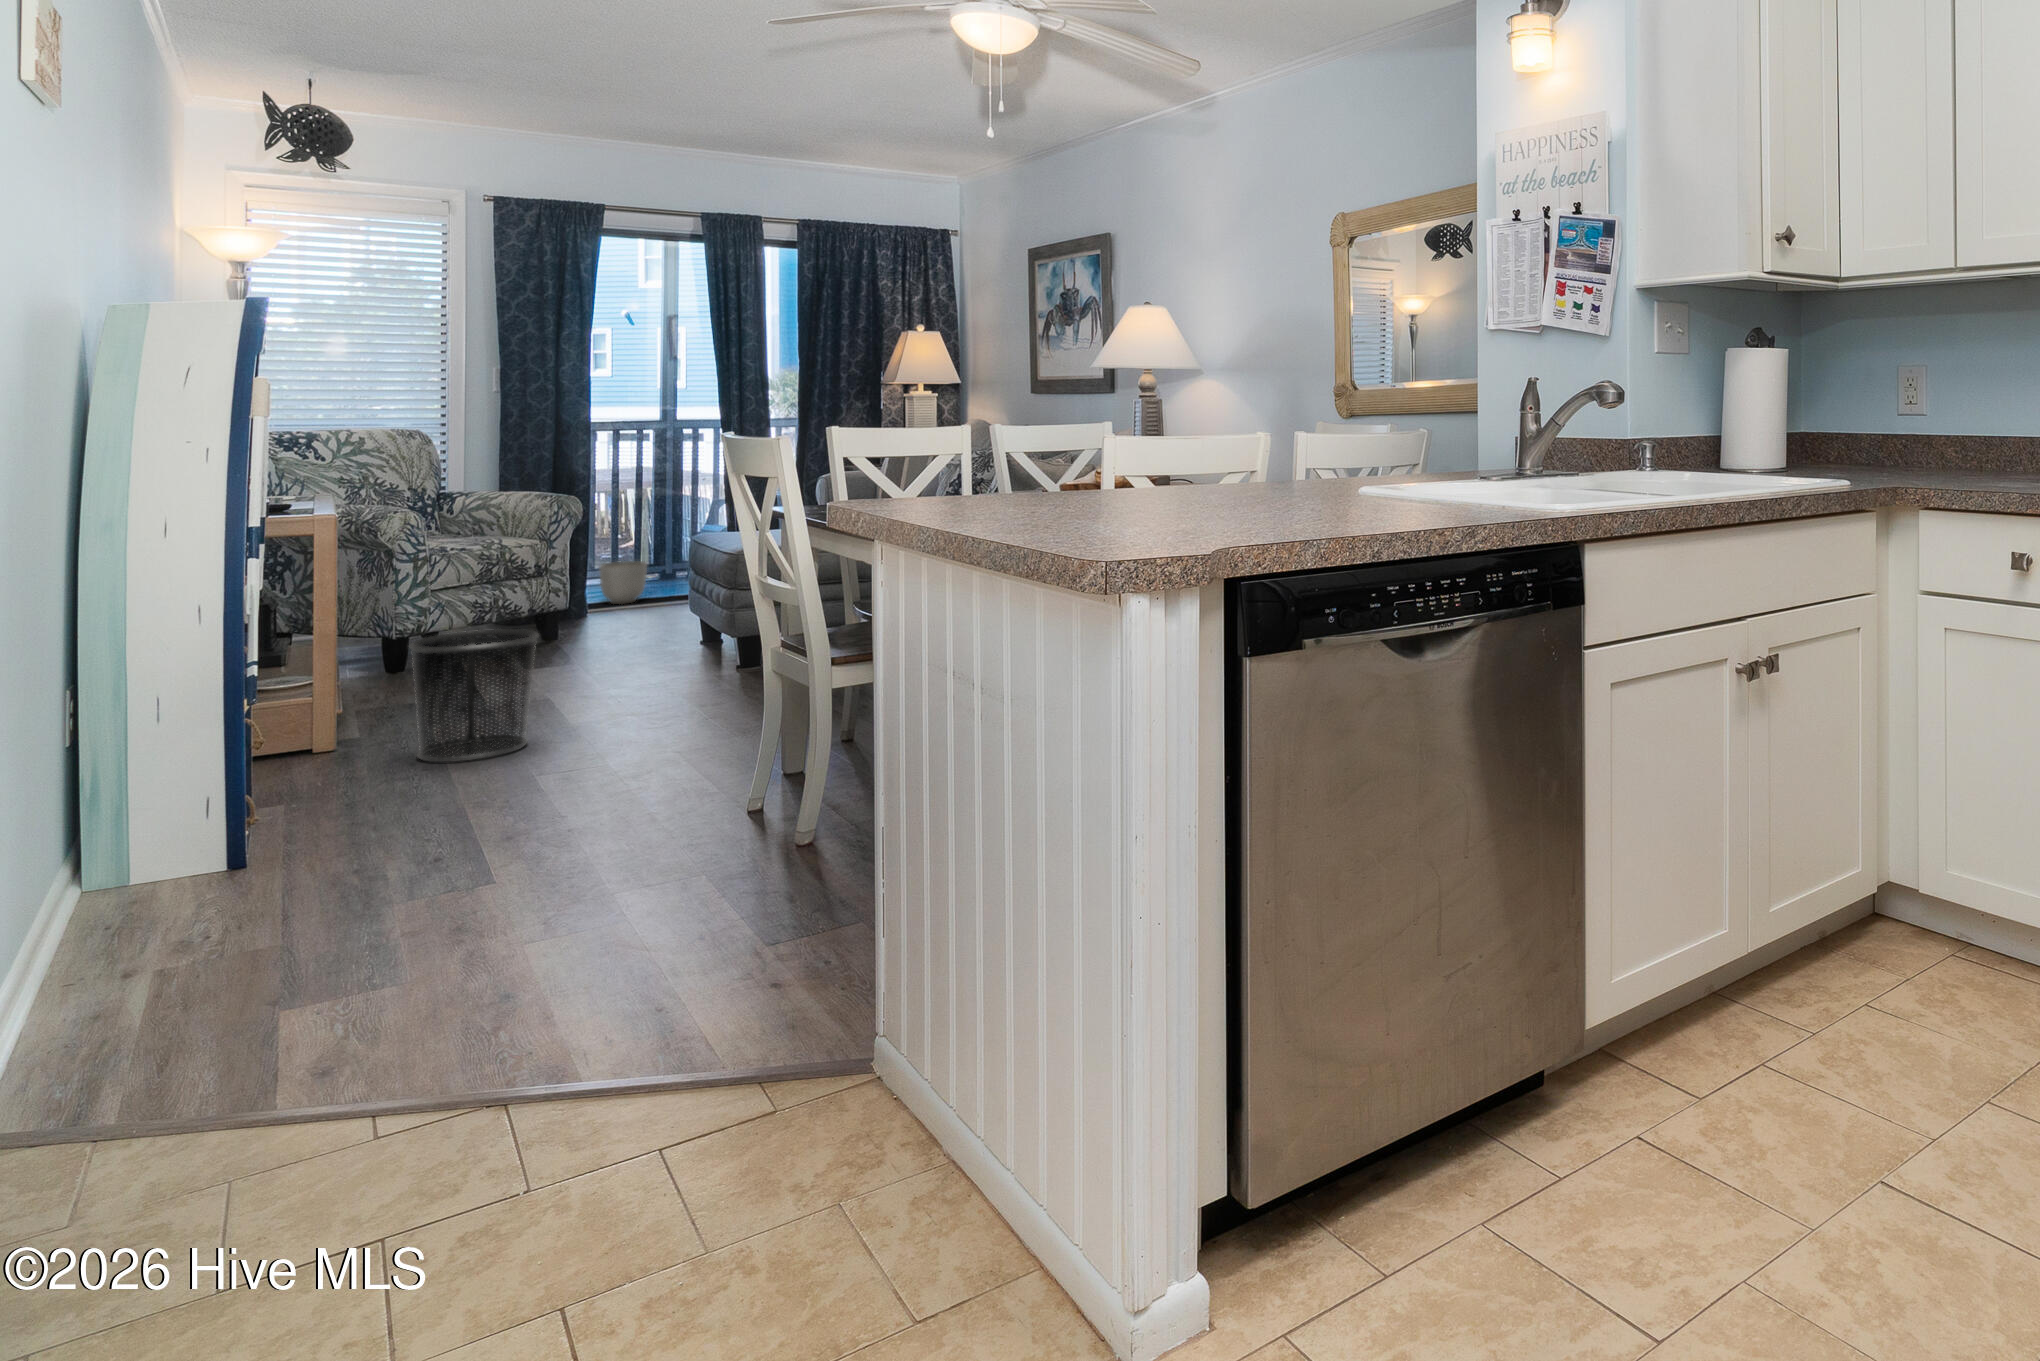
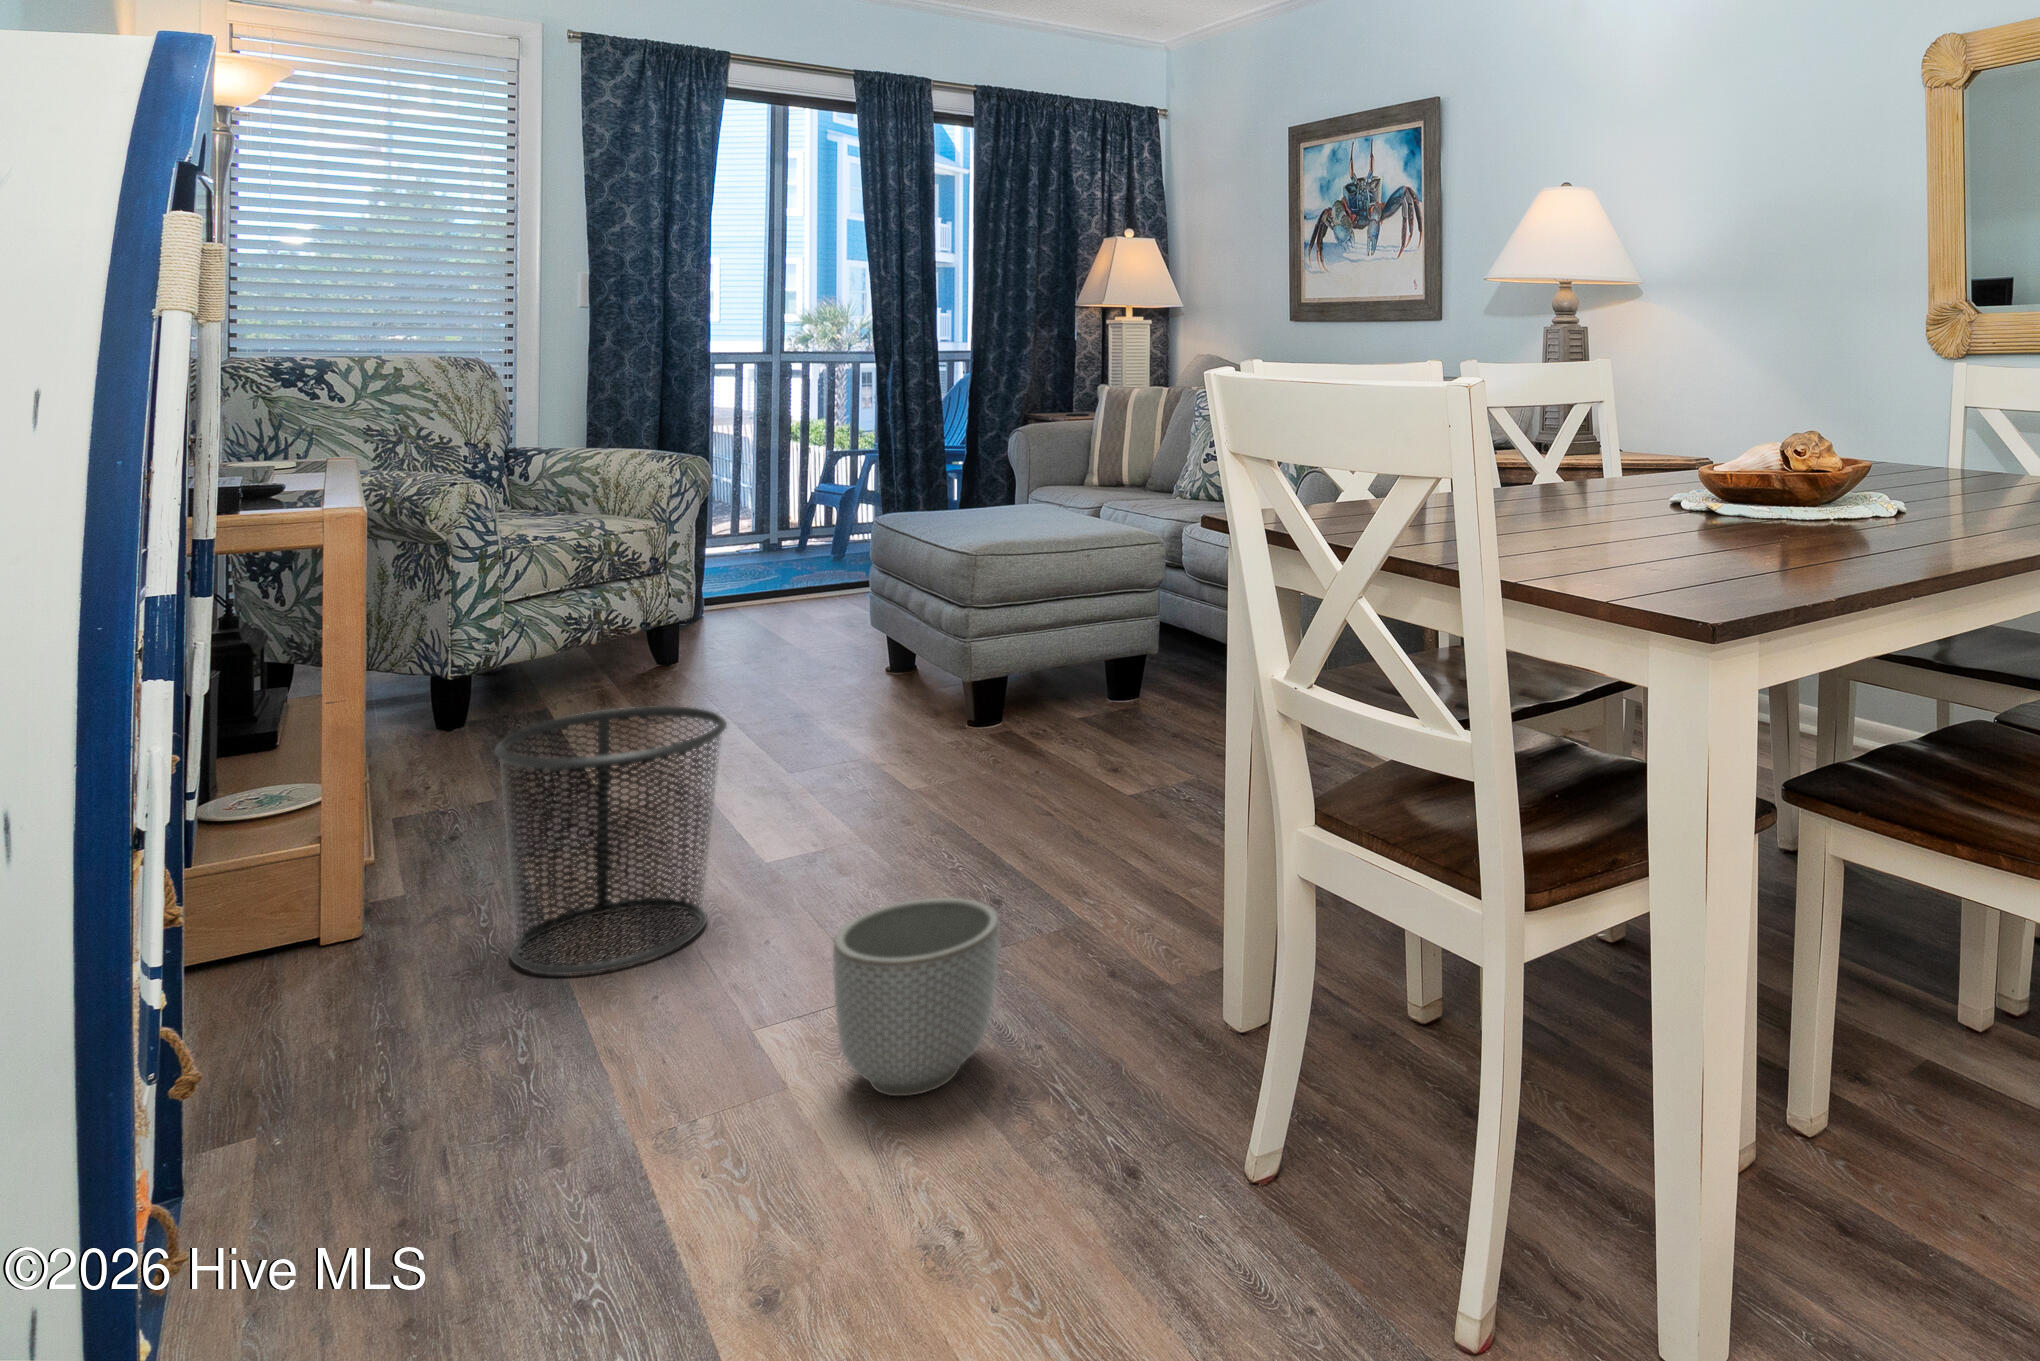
planter: present [600,561,647,604] -> present [833,898,1000,1096]

